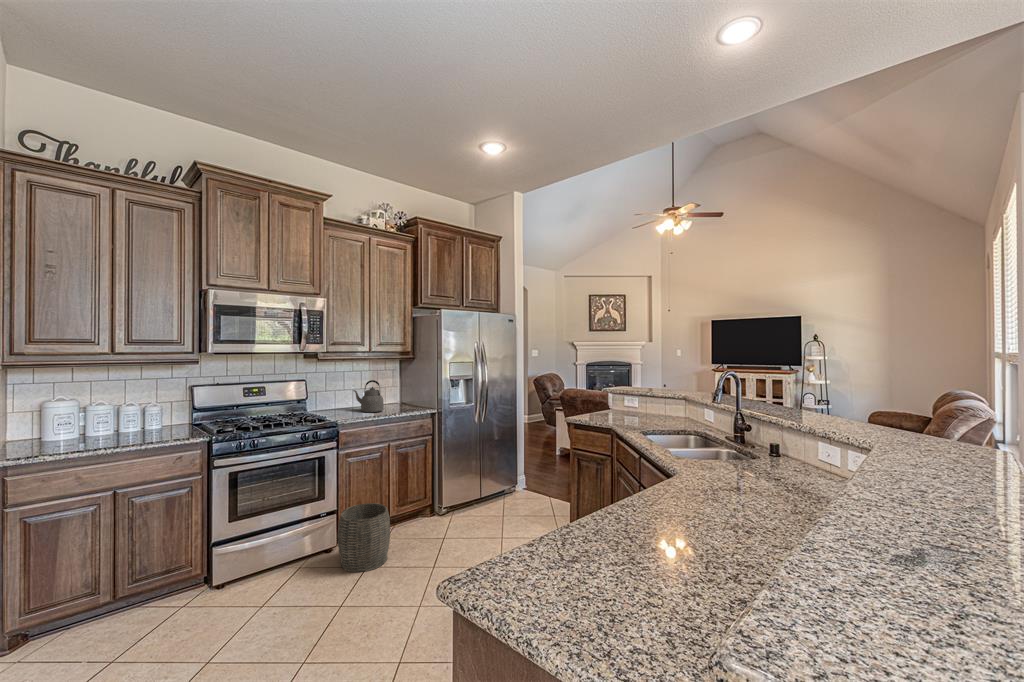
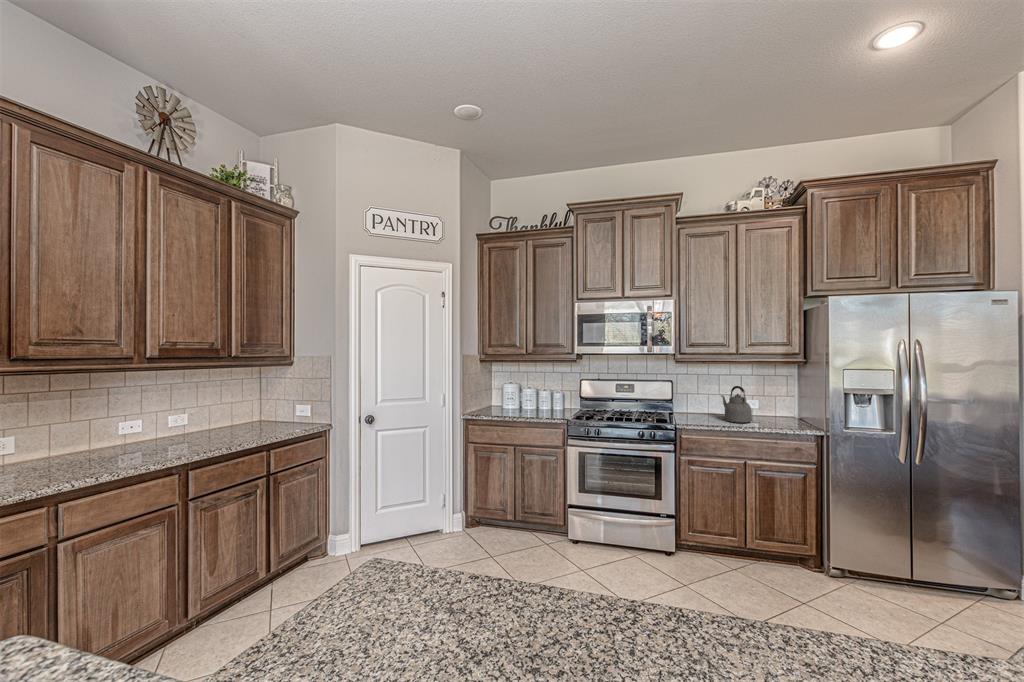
woven basket: present [338,503,390,572] -> none [663,516,719,590]

